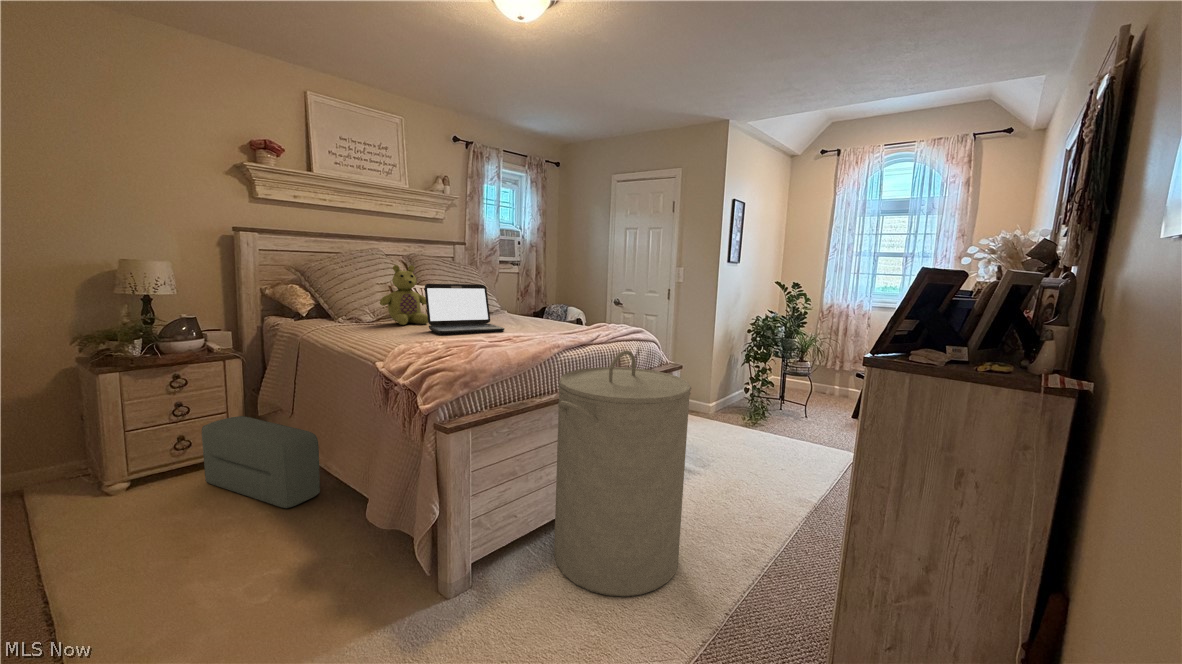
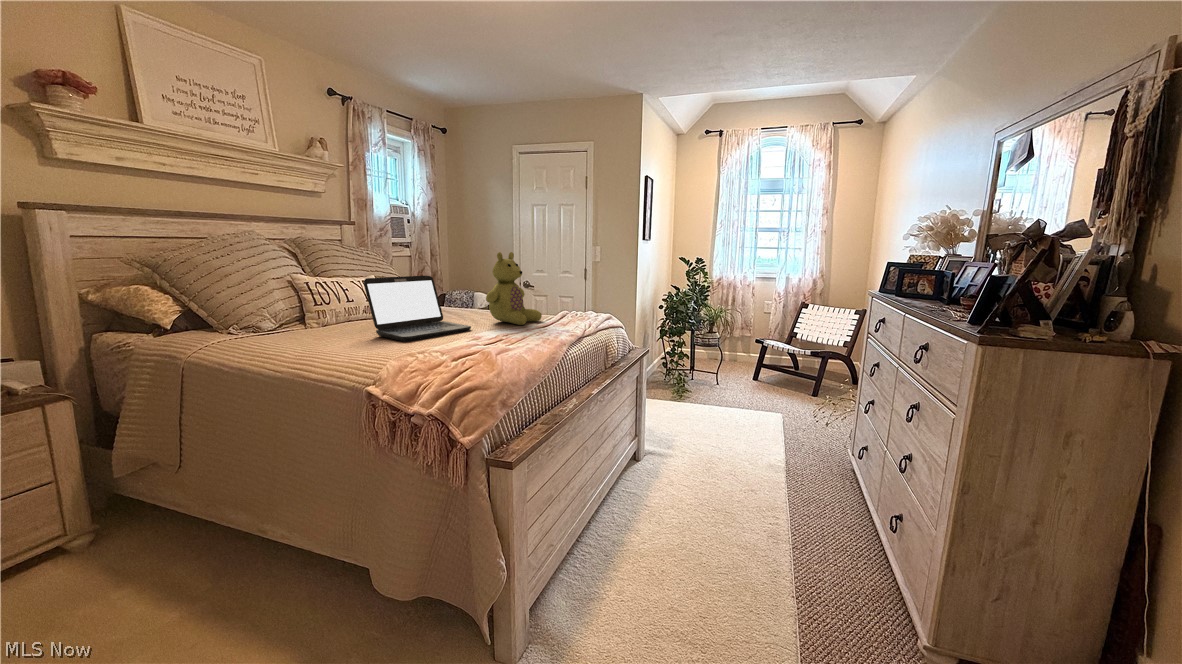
stuffed bear: present [380,265,428,325] -> present [486,252,542,325]
laundry hamper: present [554,351,691,597] -> none [585,345,728,600]
pouf: present [202,416,320,508] -> none [28,482,251,596]

